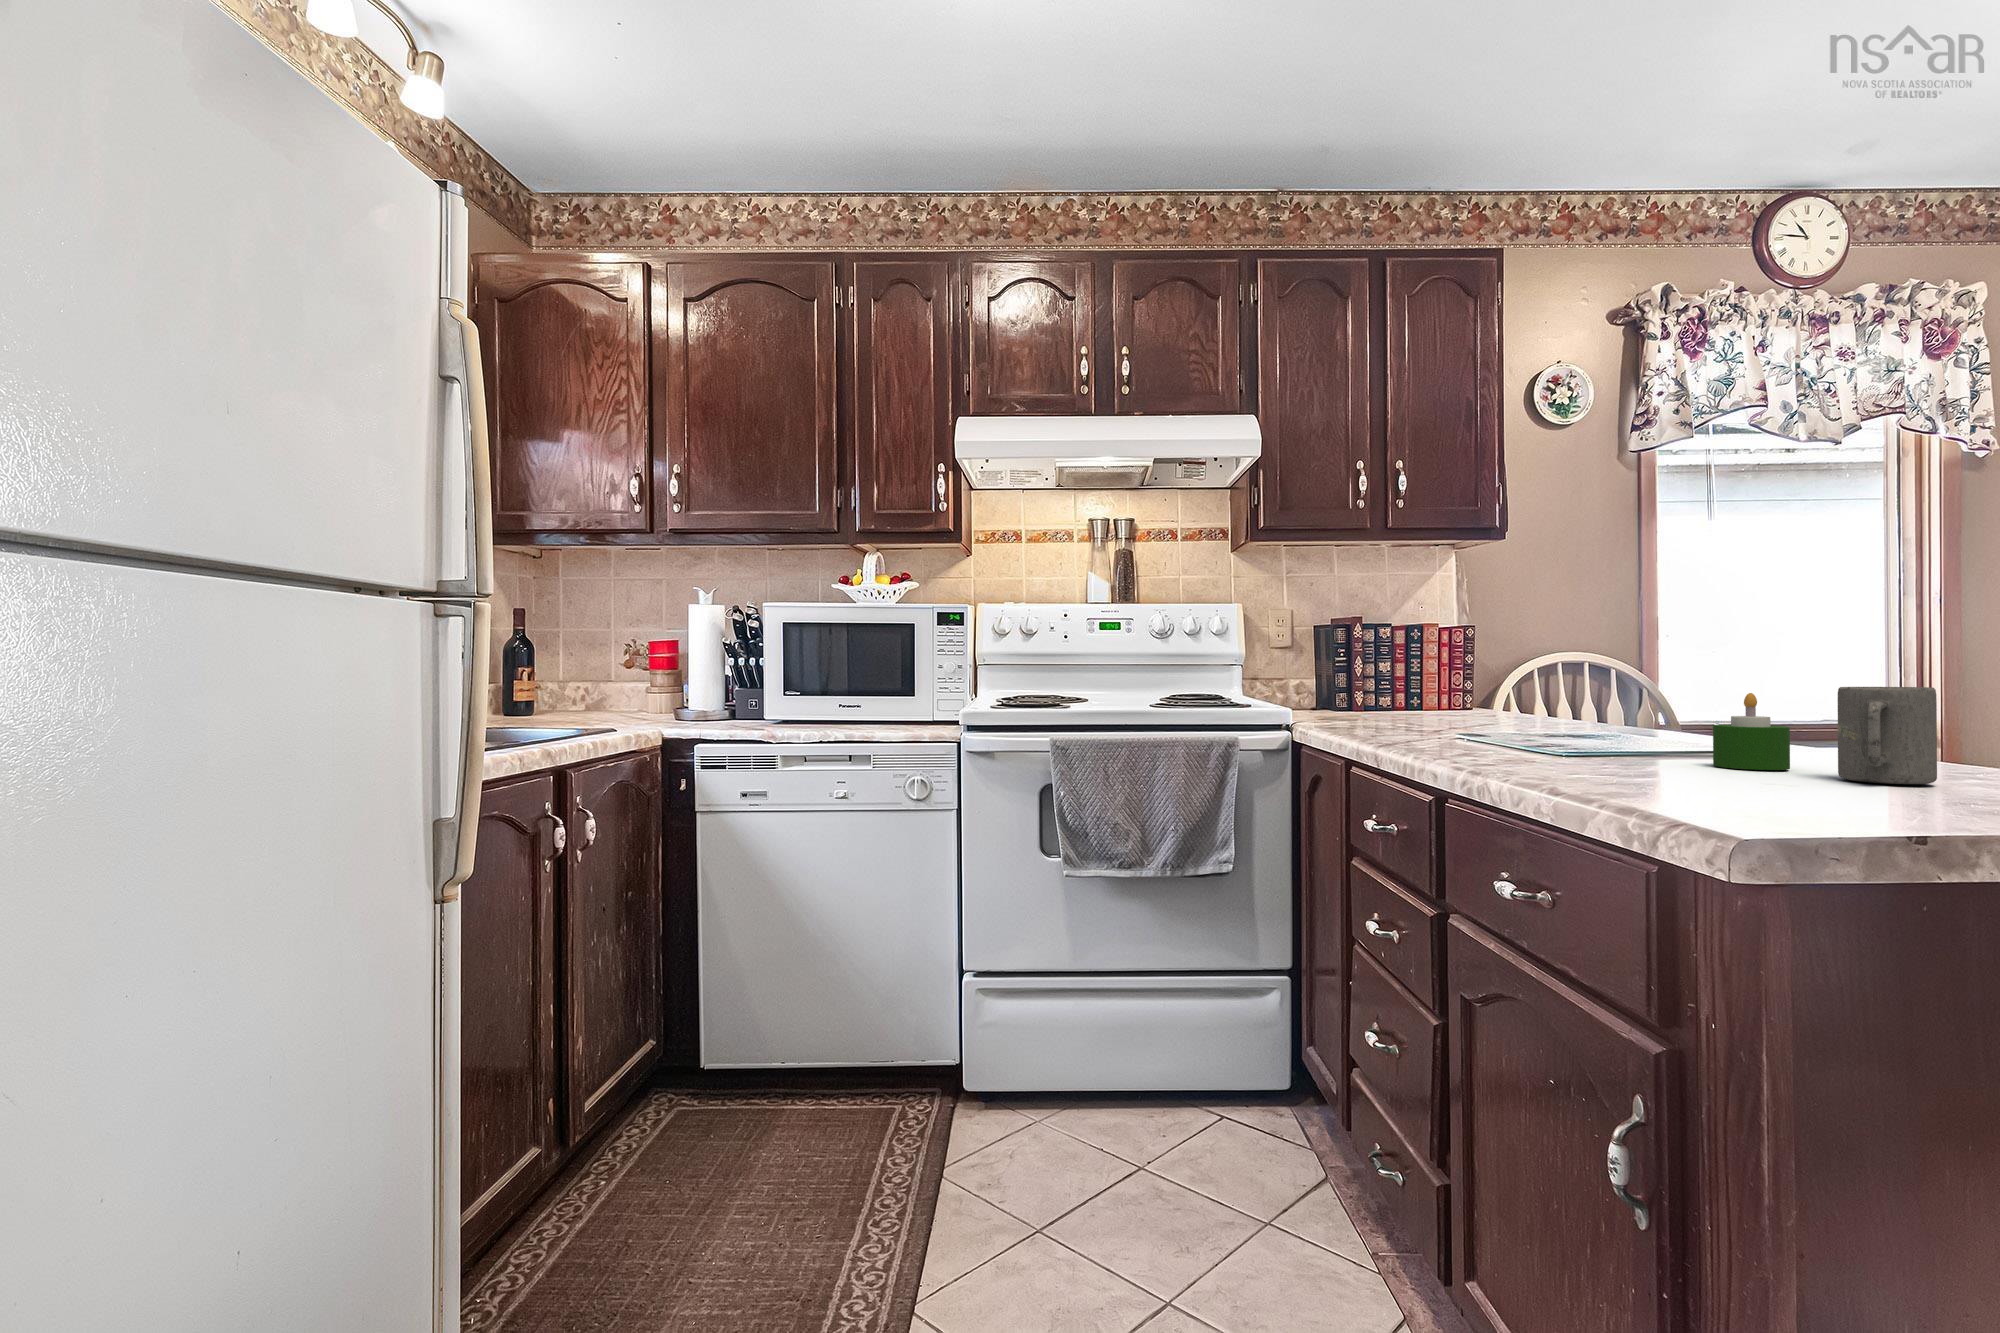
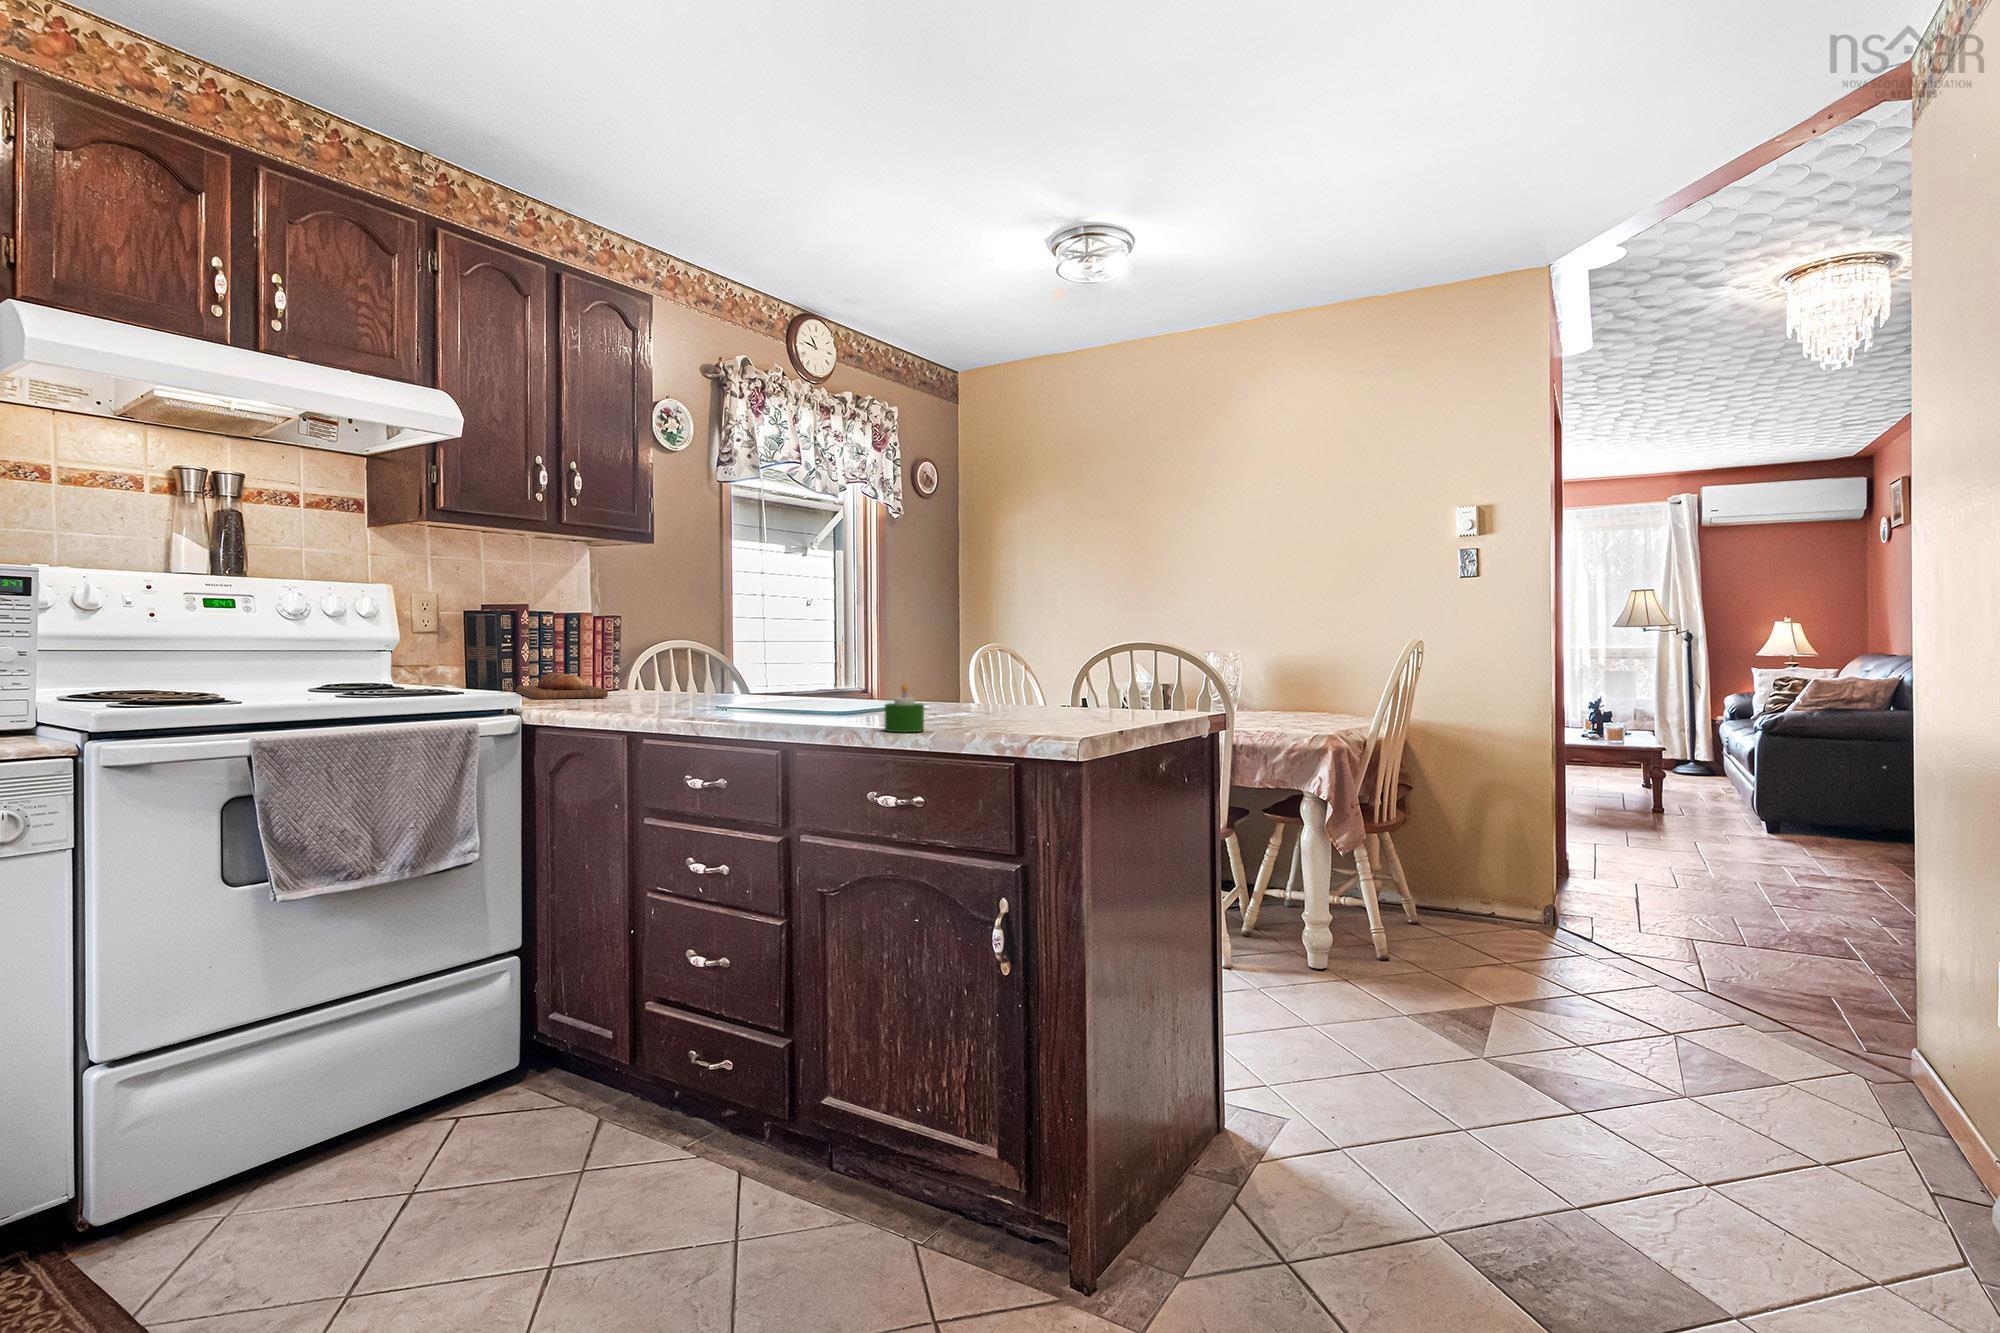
mug: present [1838,687,1937,784] -> none [956,679,999,736]
bread loaf: none [1359,689,1441,716] -> present [516,673,608,699]

